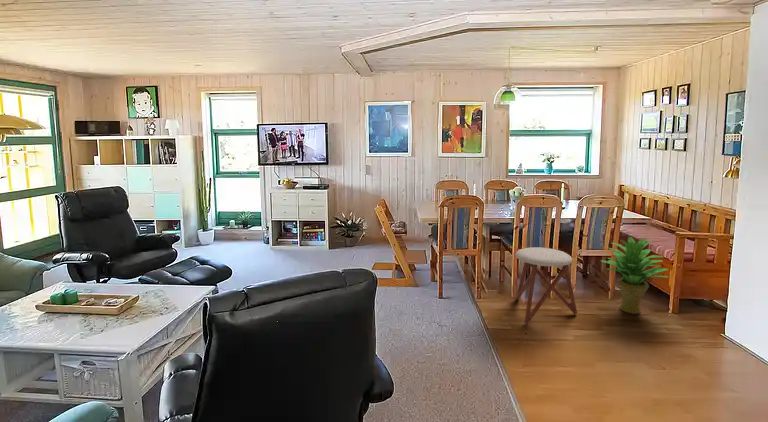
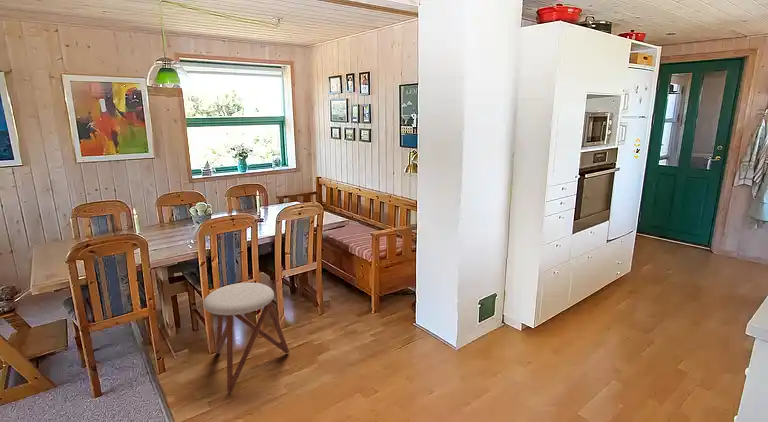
potted plant: present [601,237,668,314] -> none [306,248,369,331]

